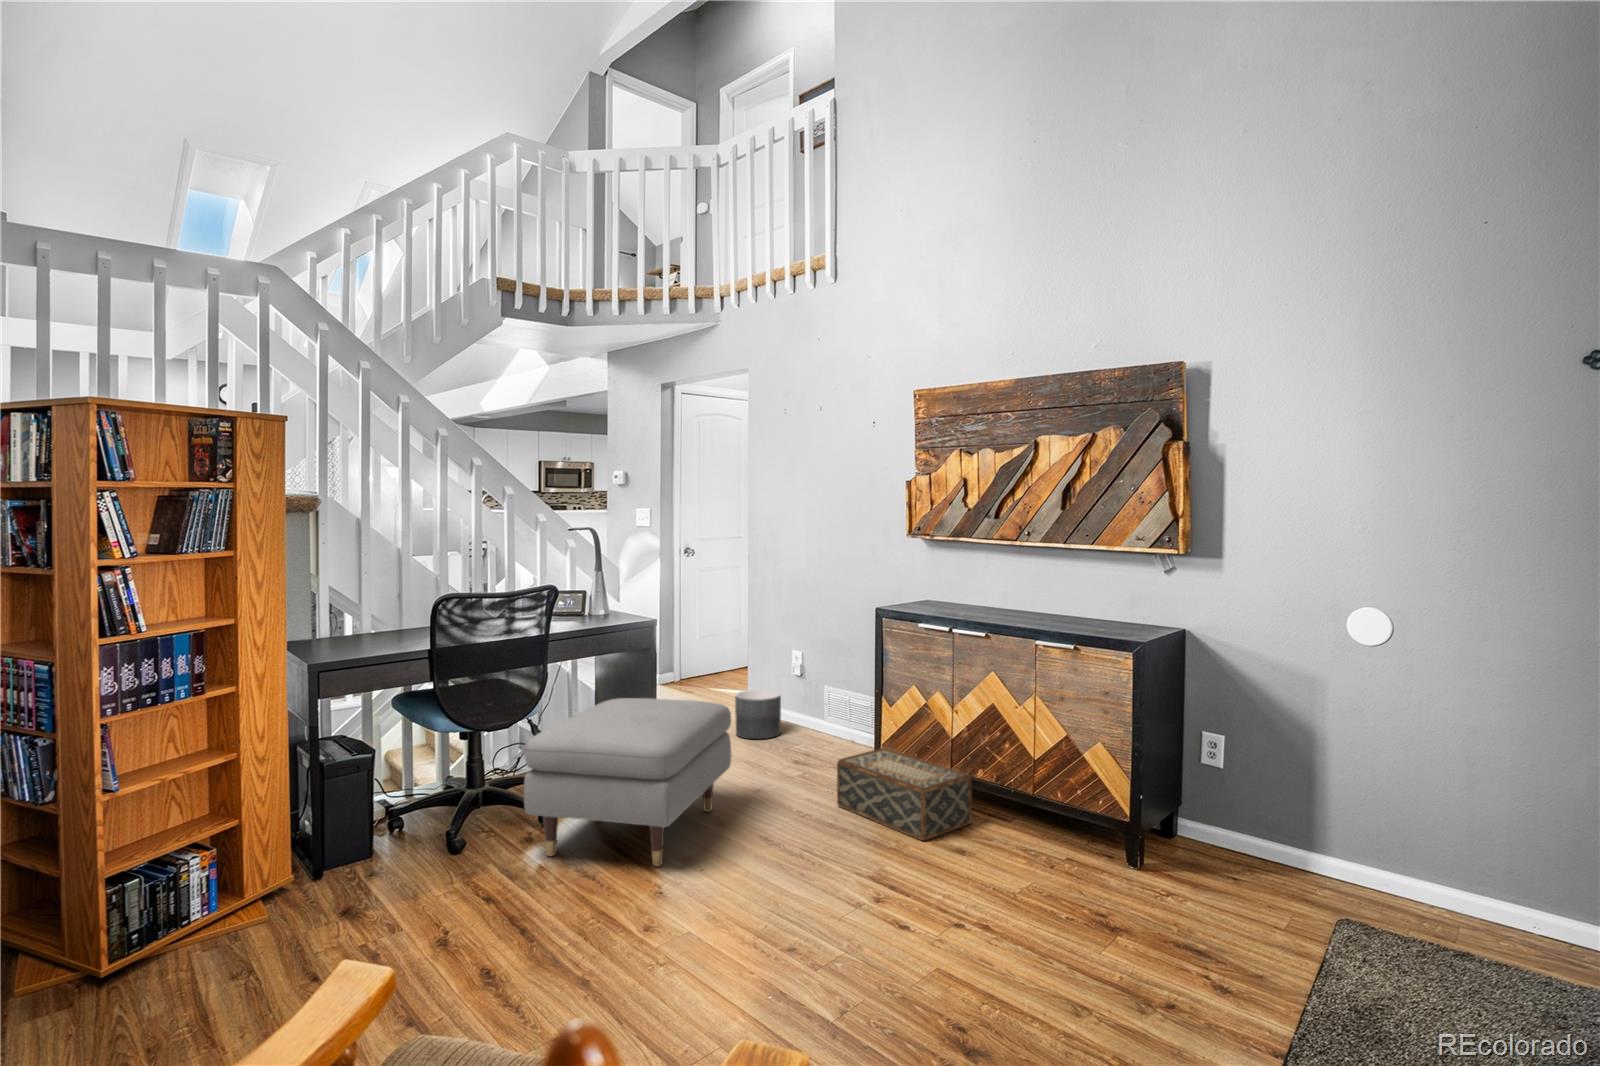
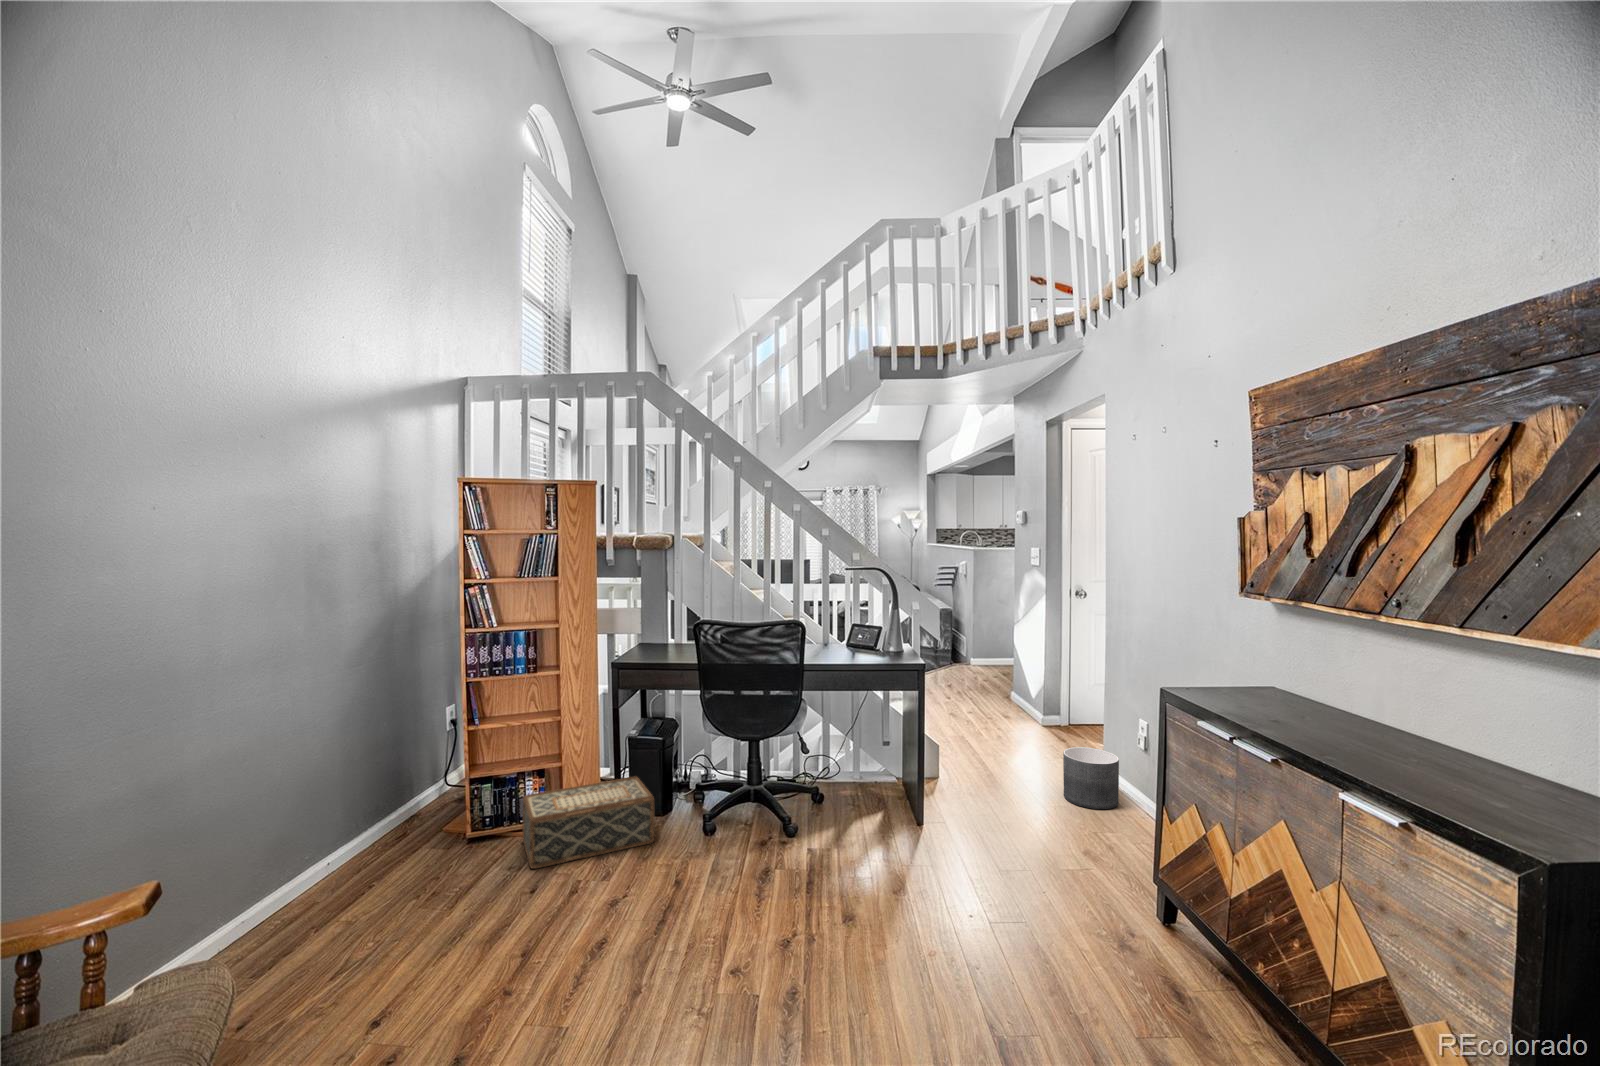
ottoman: present [524,698,732,867] -> none [731,730,955,915]
woven basket: present [837,748,972,841] -> present [522,777,654,869]

